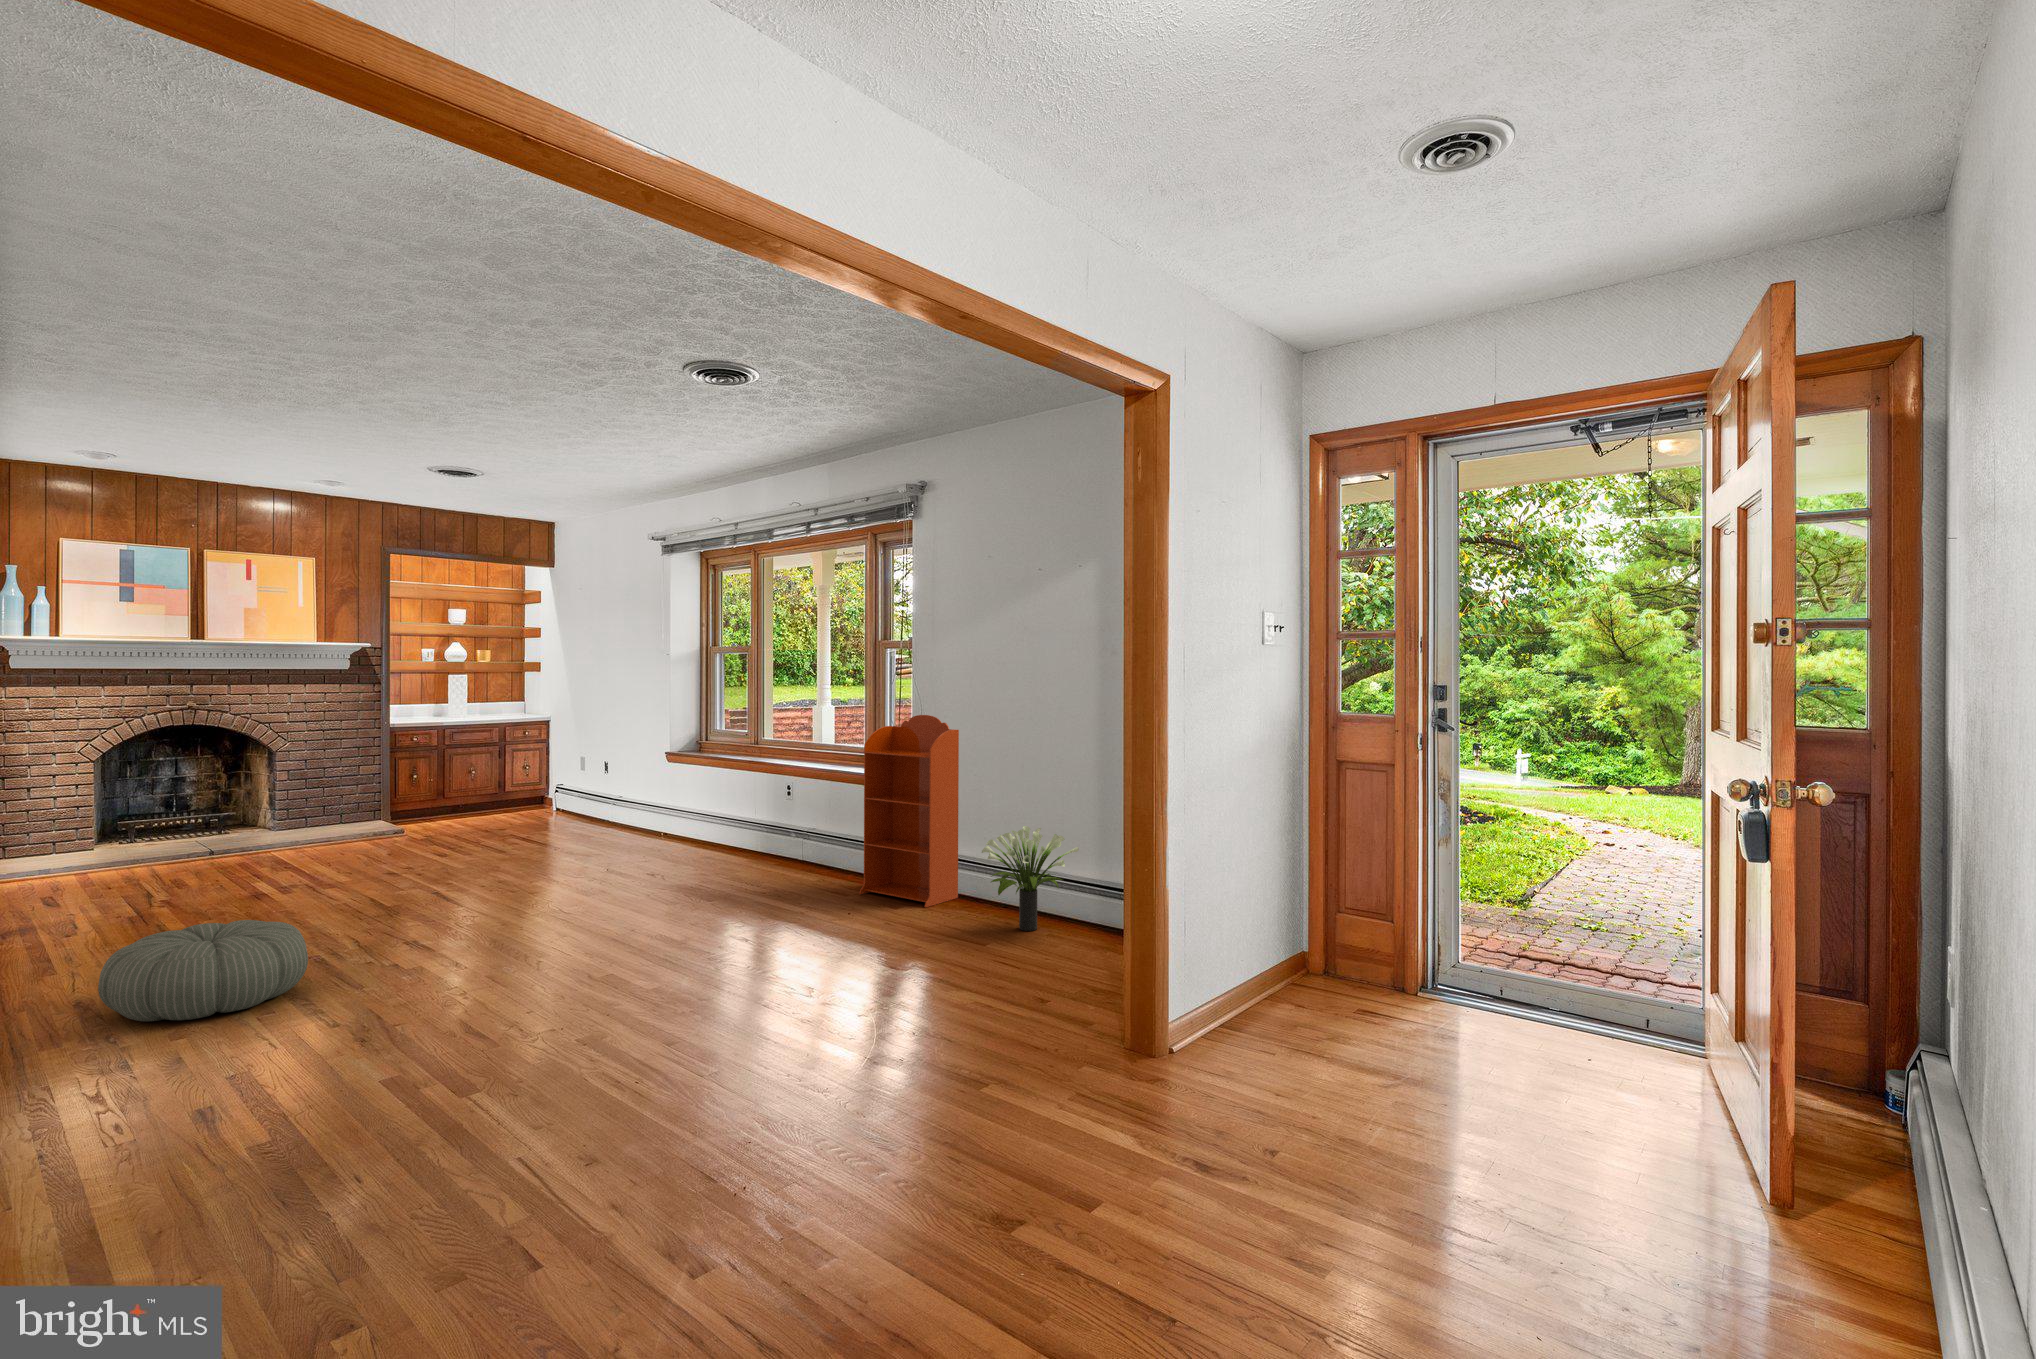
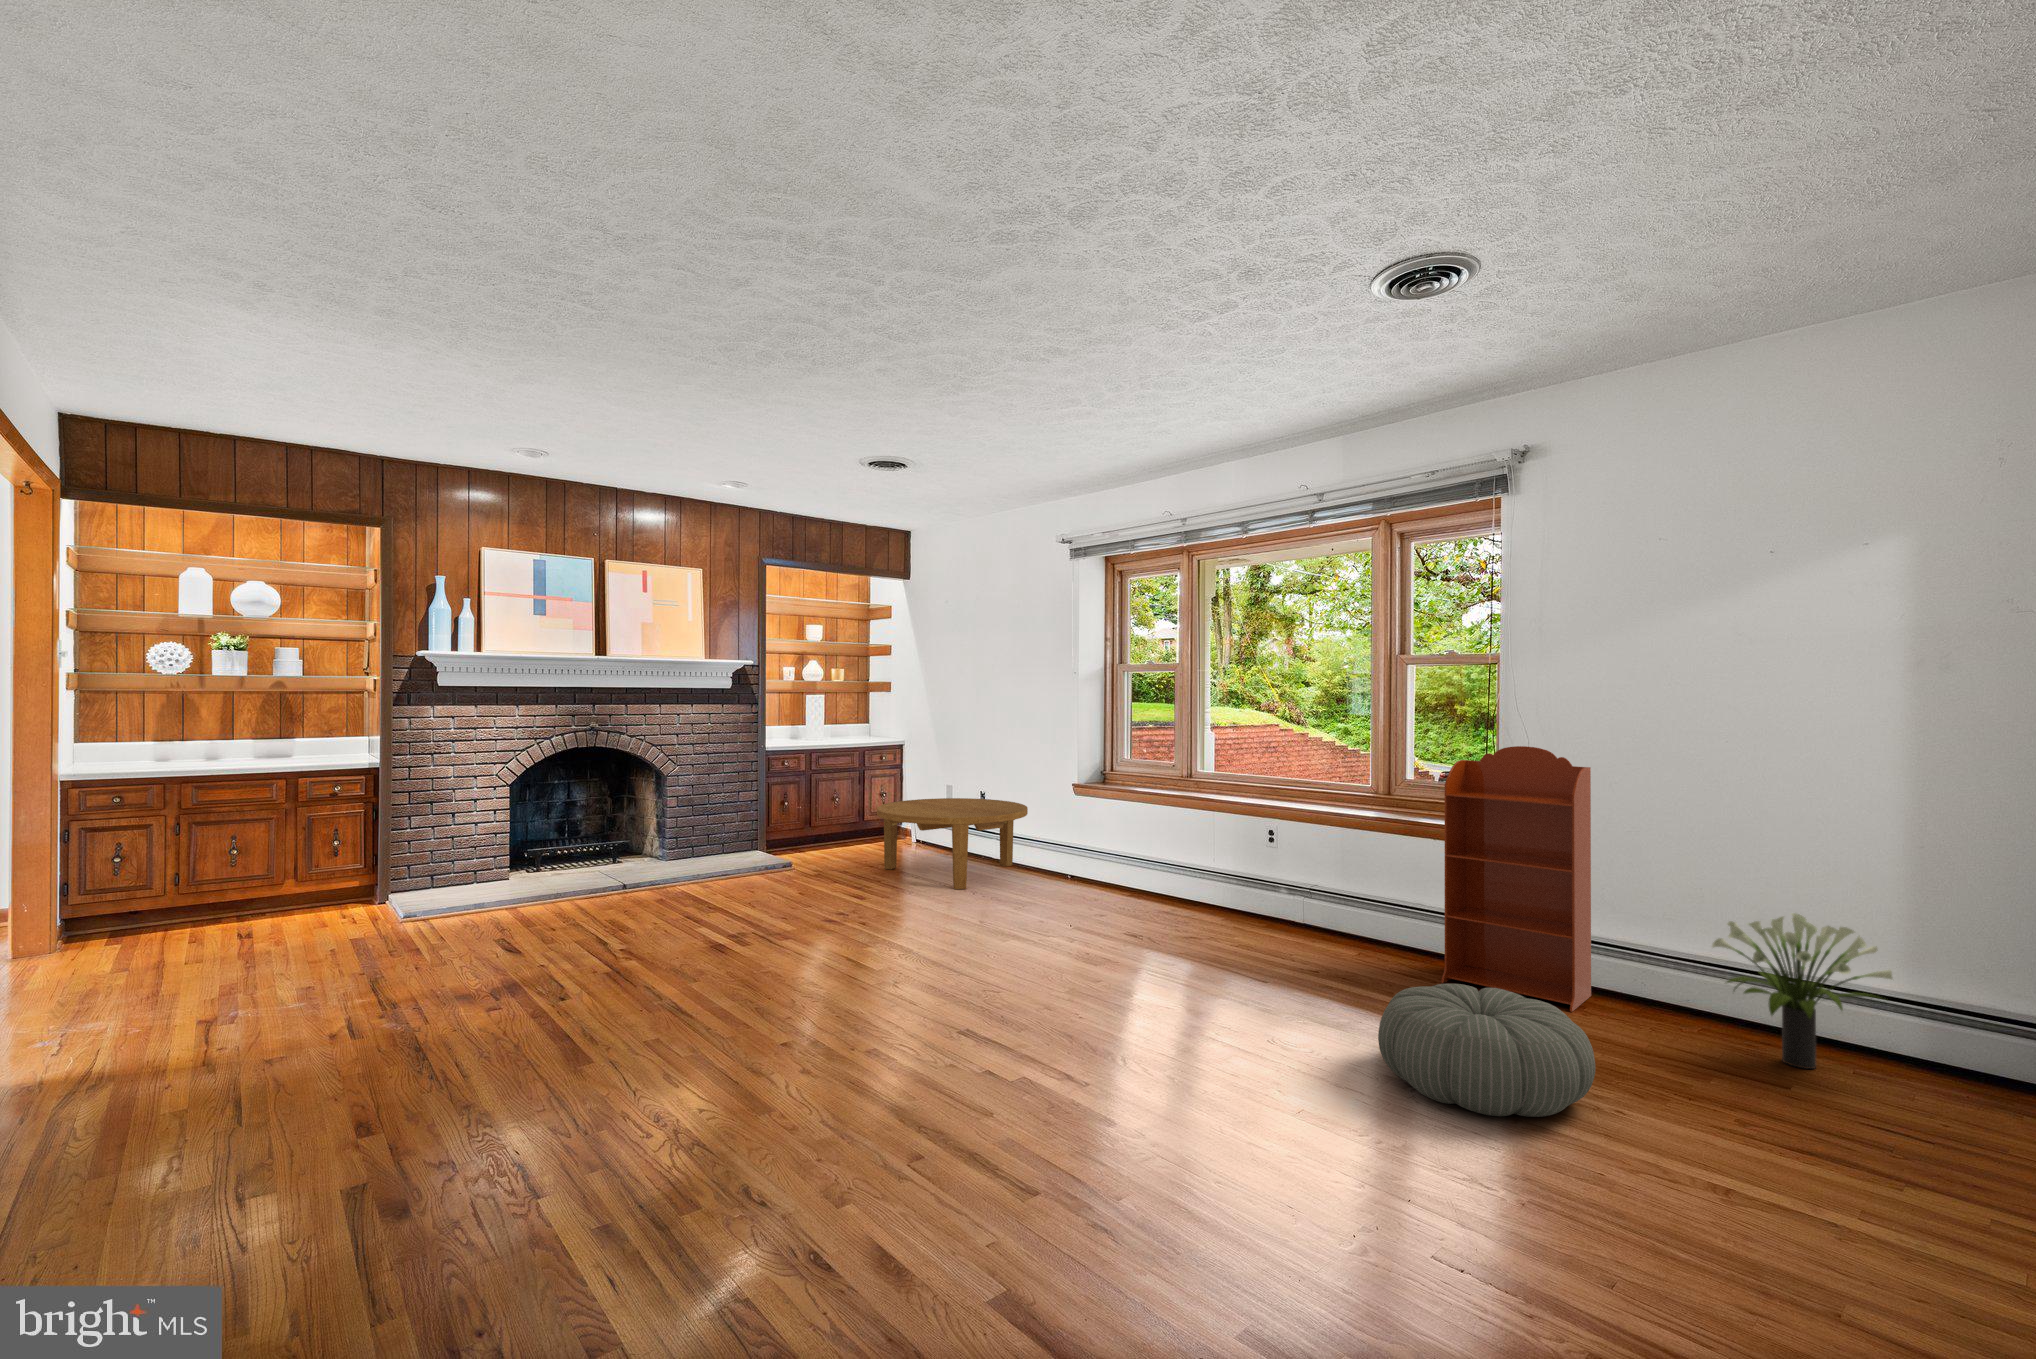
coffee table: none [481,769,629,846] -> present [877,798,1028,889]
pouf: present [98,920,308,1021] -> present [1378,984,1595,1117]

